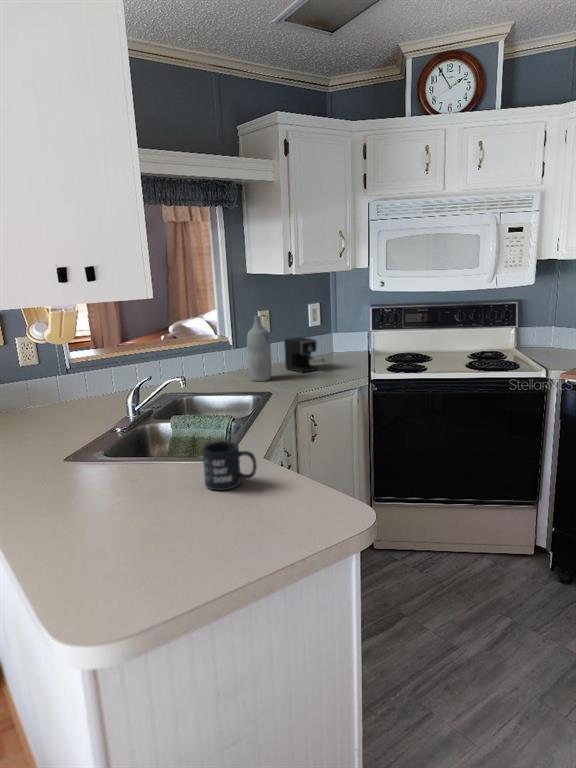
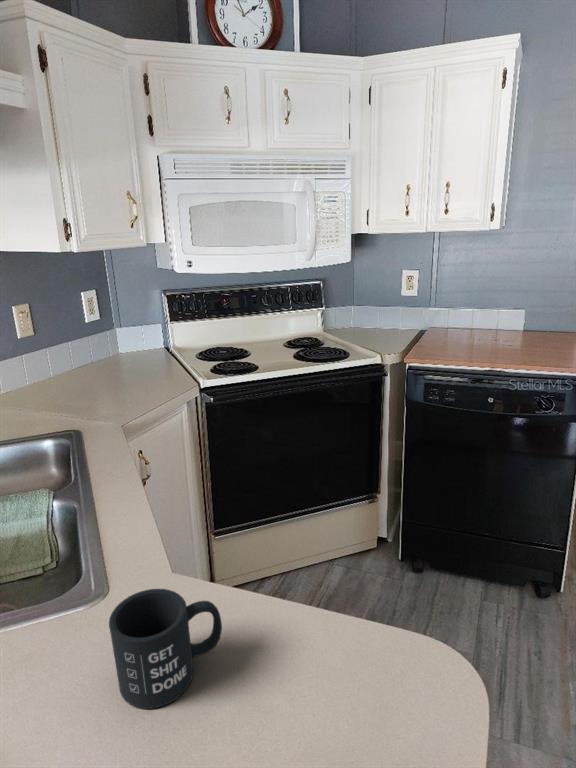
bottle: present [247,316,271,381] -> none [18,316,63,415]
coffee maker: present [284,337,323,372] -> none [66,340,121,389]

